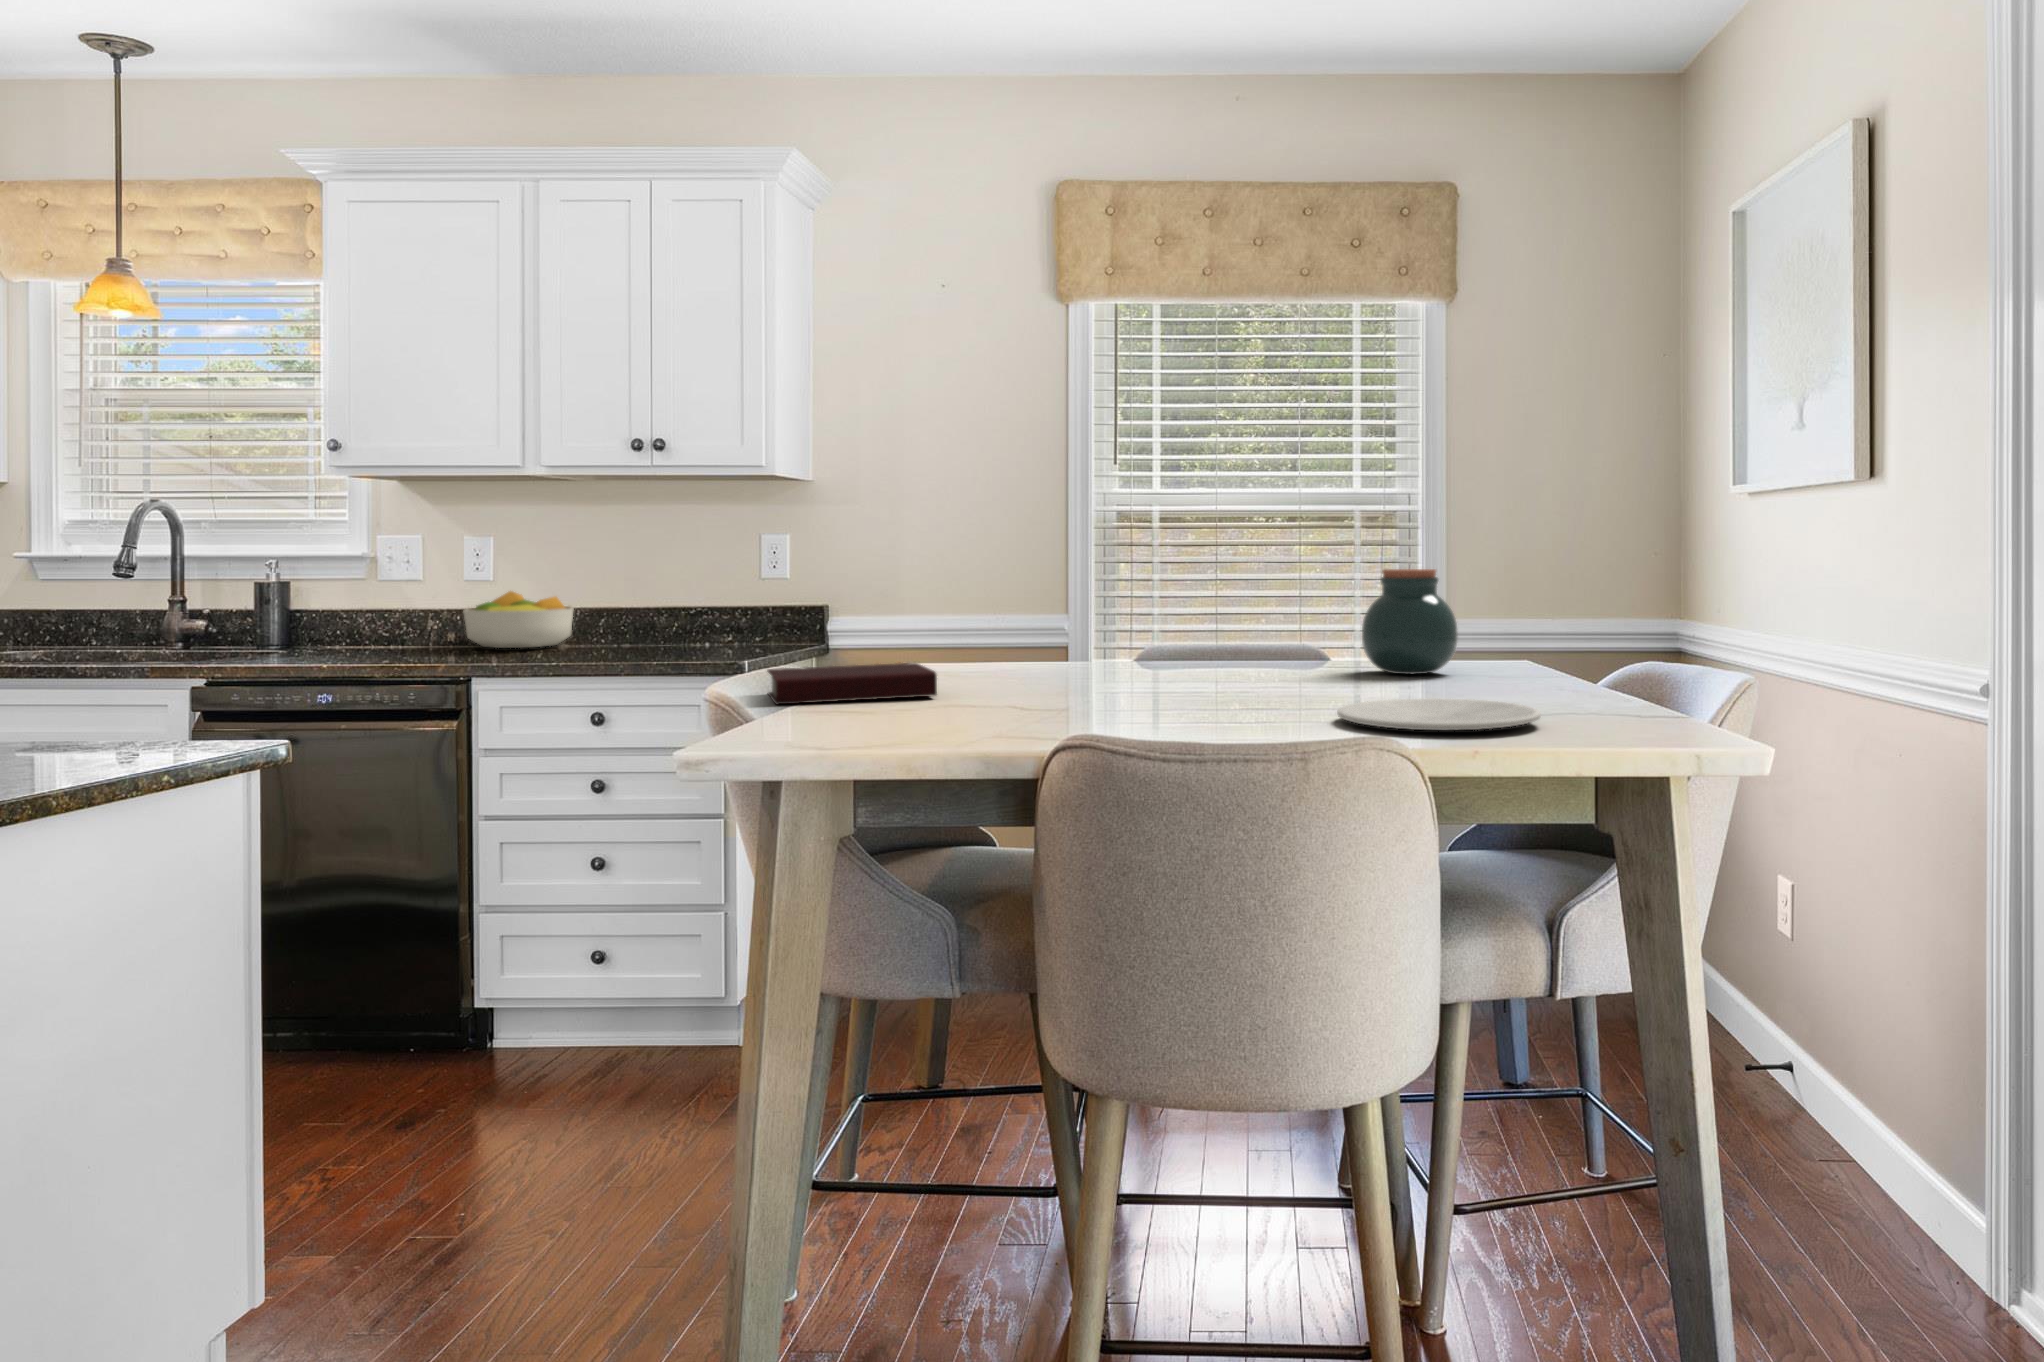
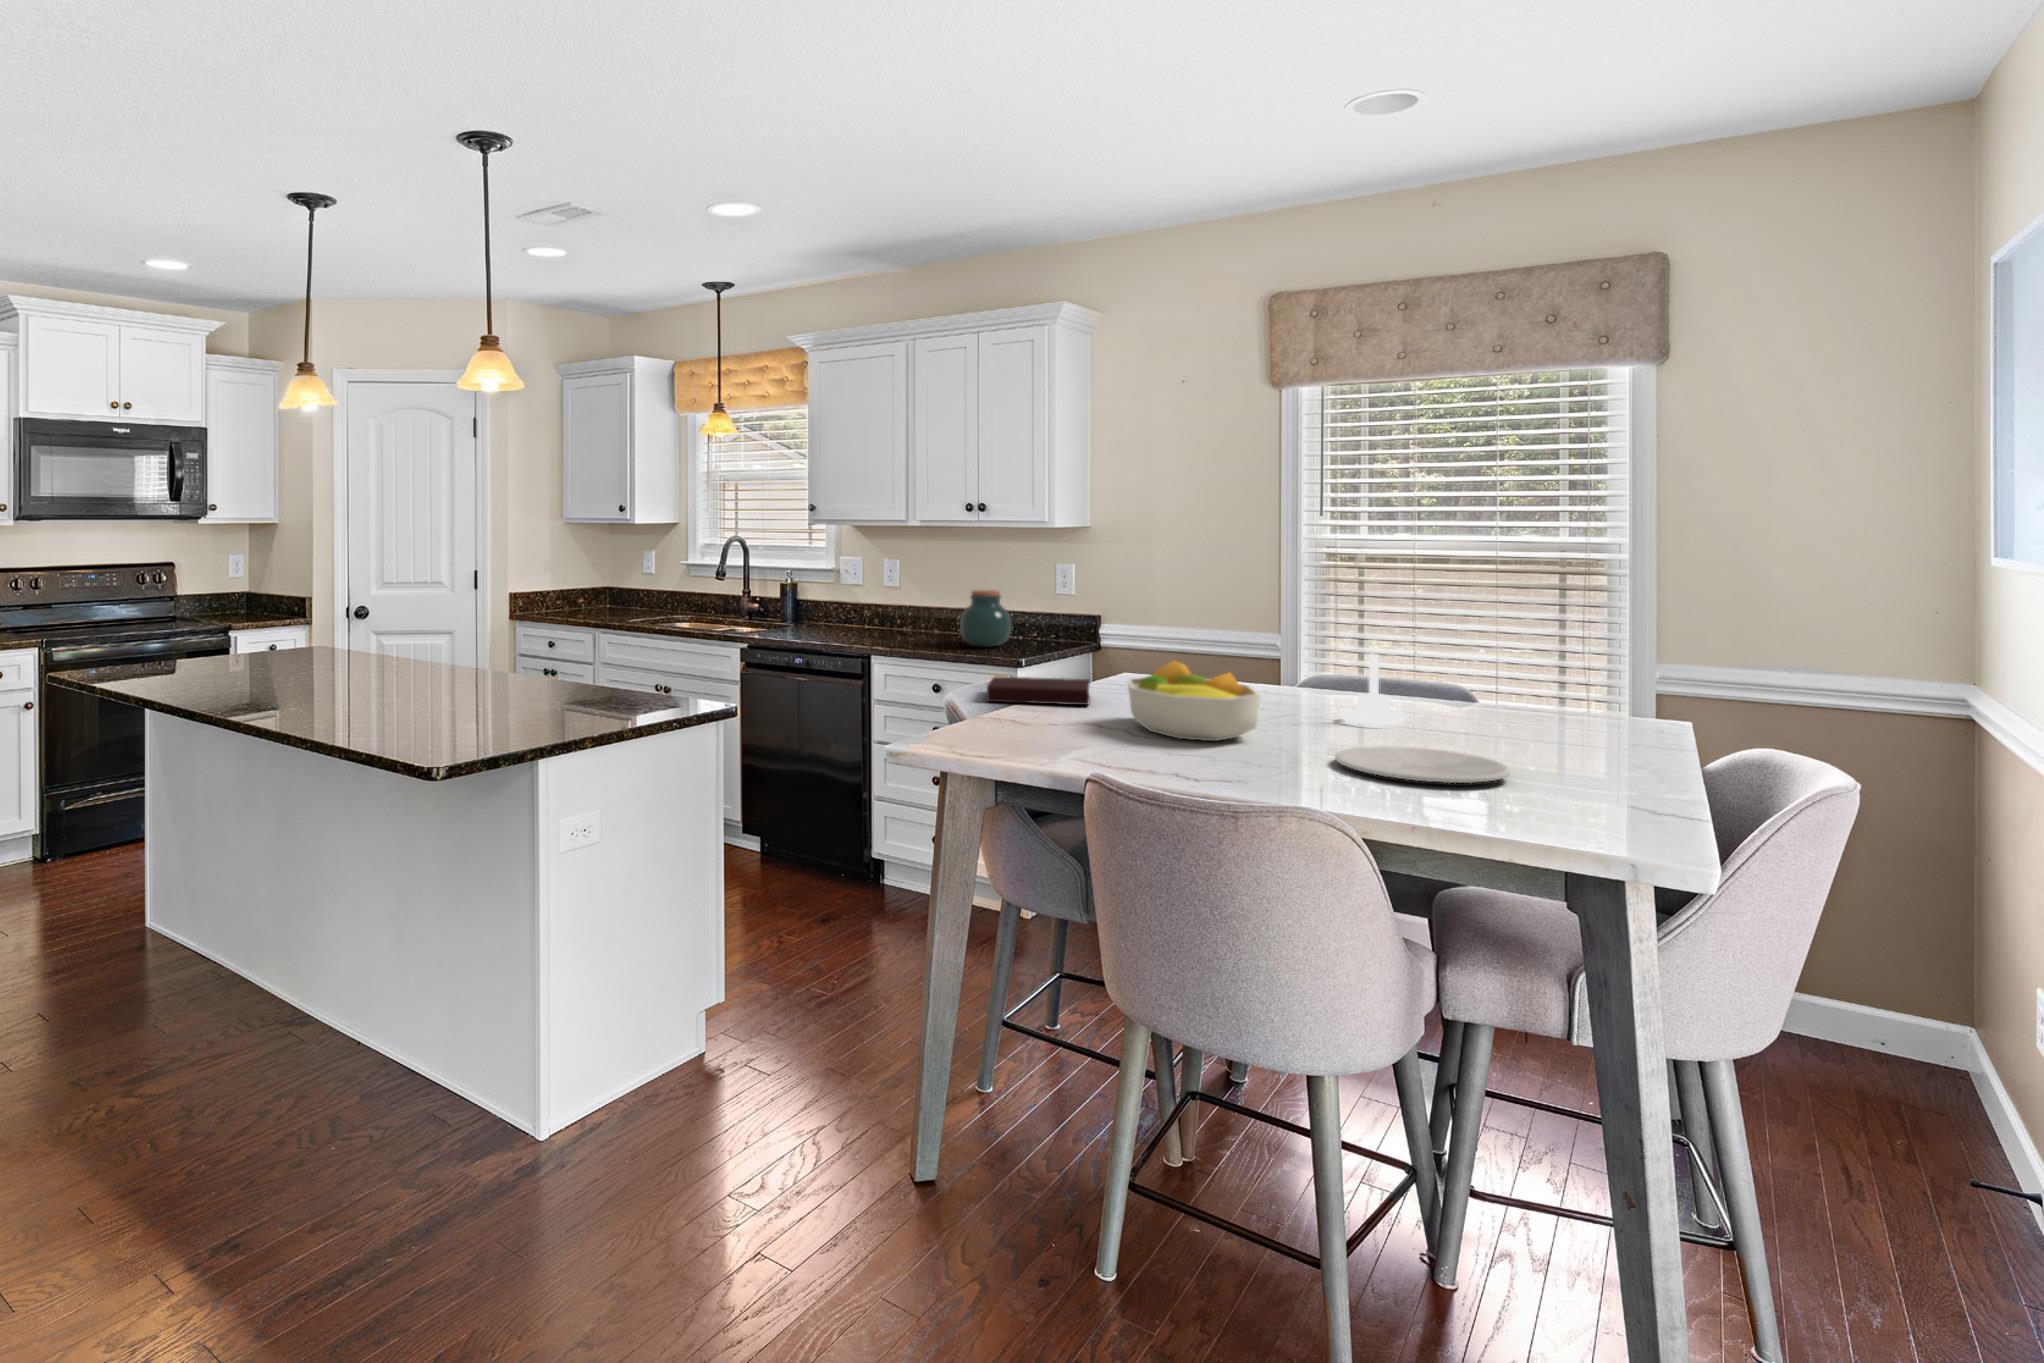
jar: present [1362,569,1458,674] -> present [960,590,1011,647]
candle holder: none [1254,582,1333,688] -> present [1340,646,1409,726]
fruit bowl: present [464,591,574,648] -> present [1128,661,1260,741]

